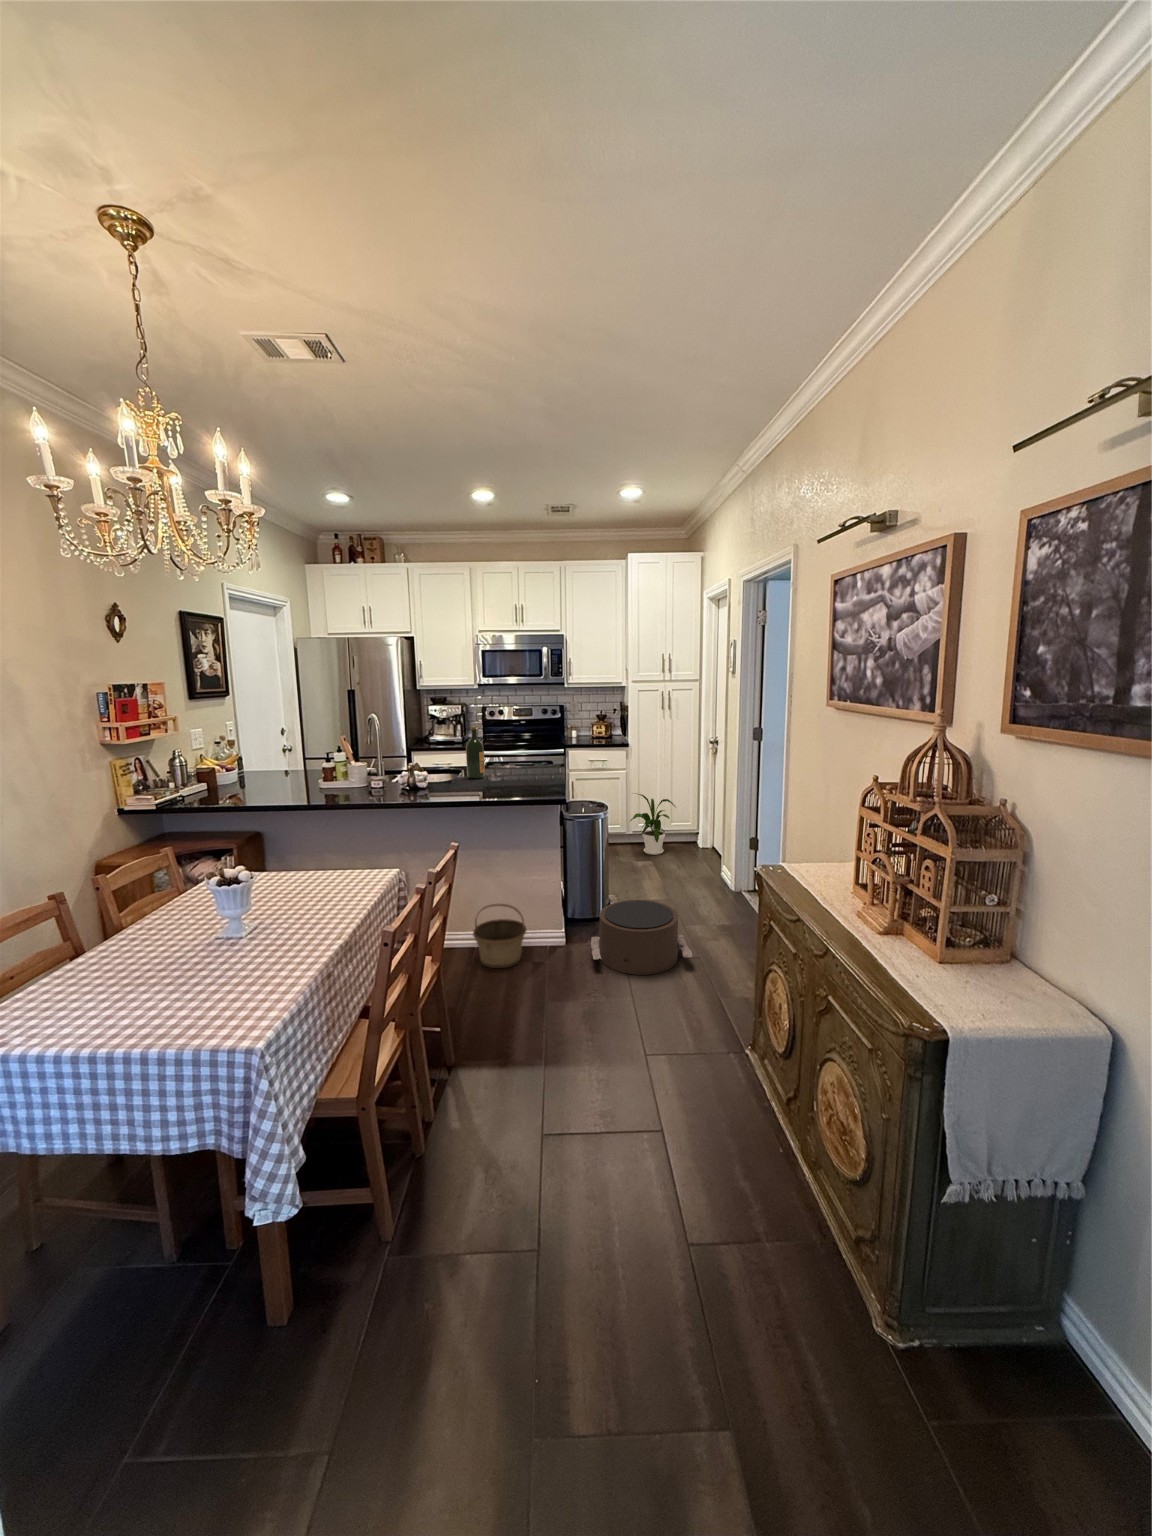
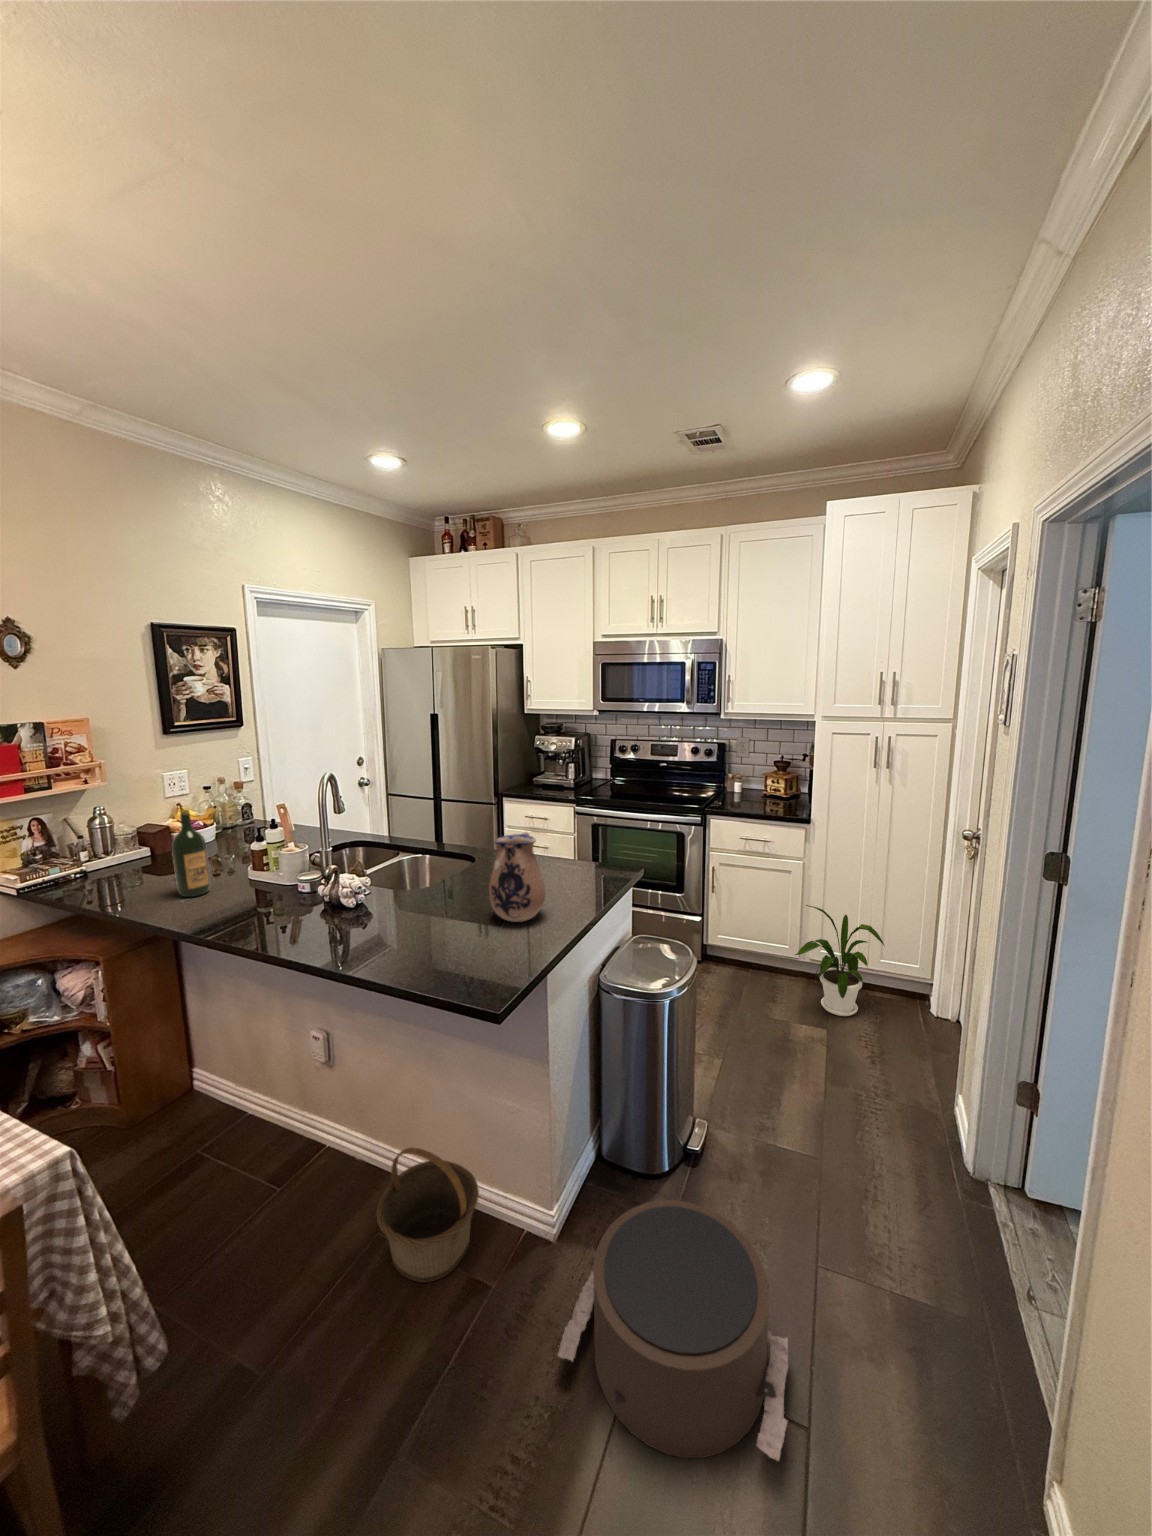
wine bottle: present [466,727,485,779] -> present [172,809,210,897]
ceramic pitcher: none [506,736,537,782] -> present [489,833,545,922]

